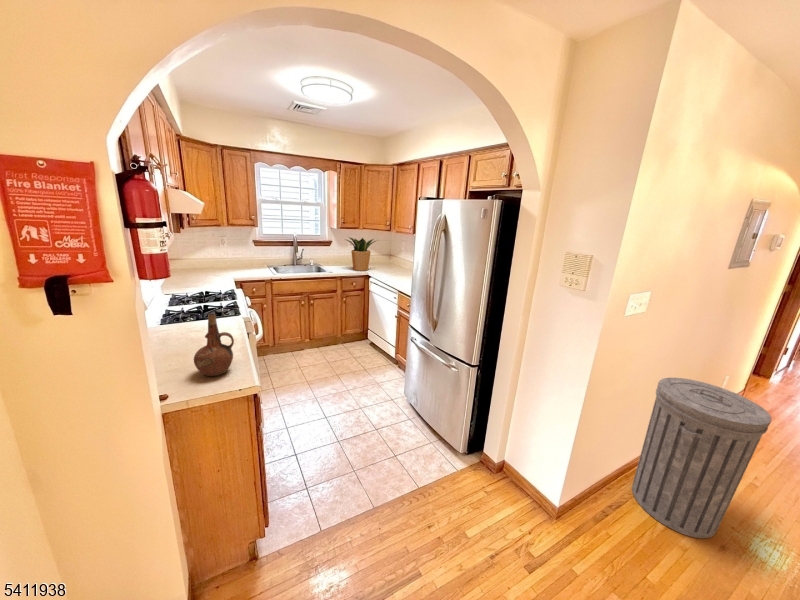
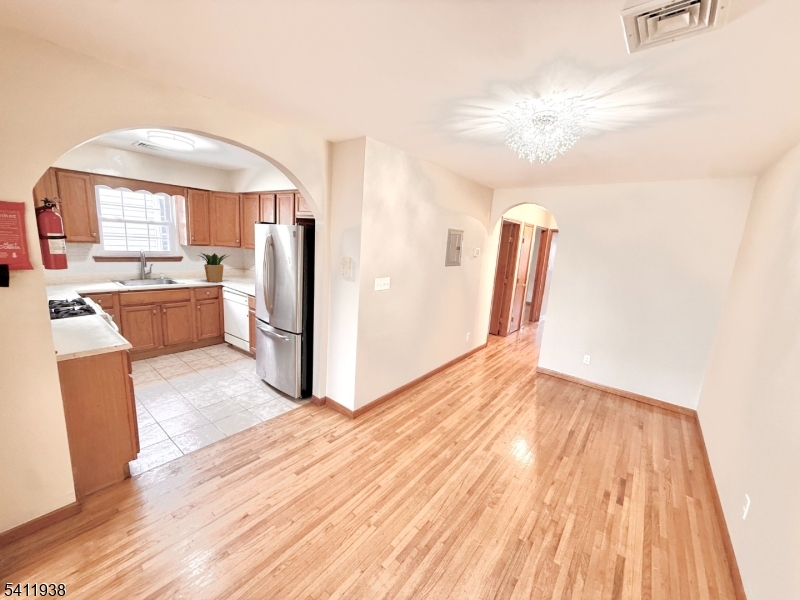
ceramic pitcher: present [194,314,234,376] -> none [72,299,105,342]
trash can: present [632,378,771,538] -> none [403,328,450,412]

